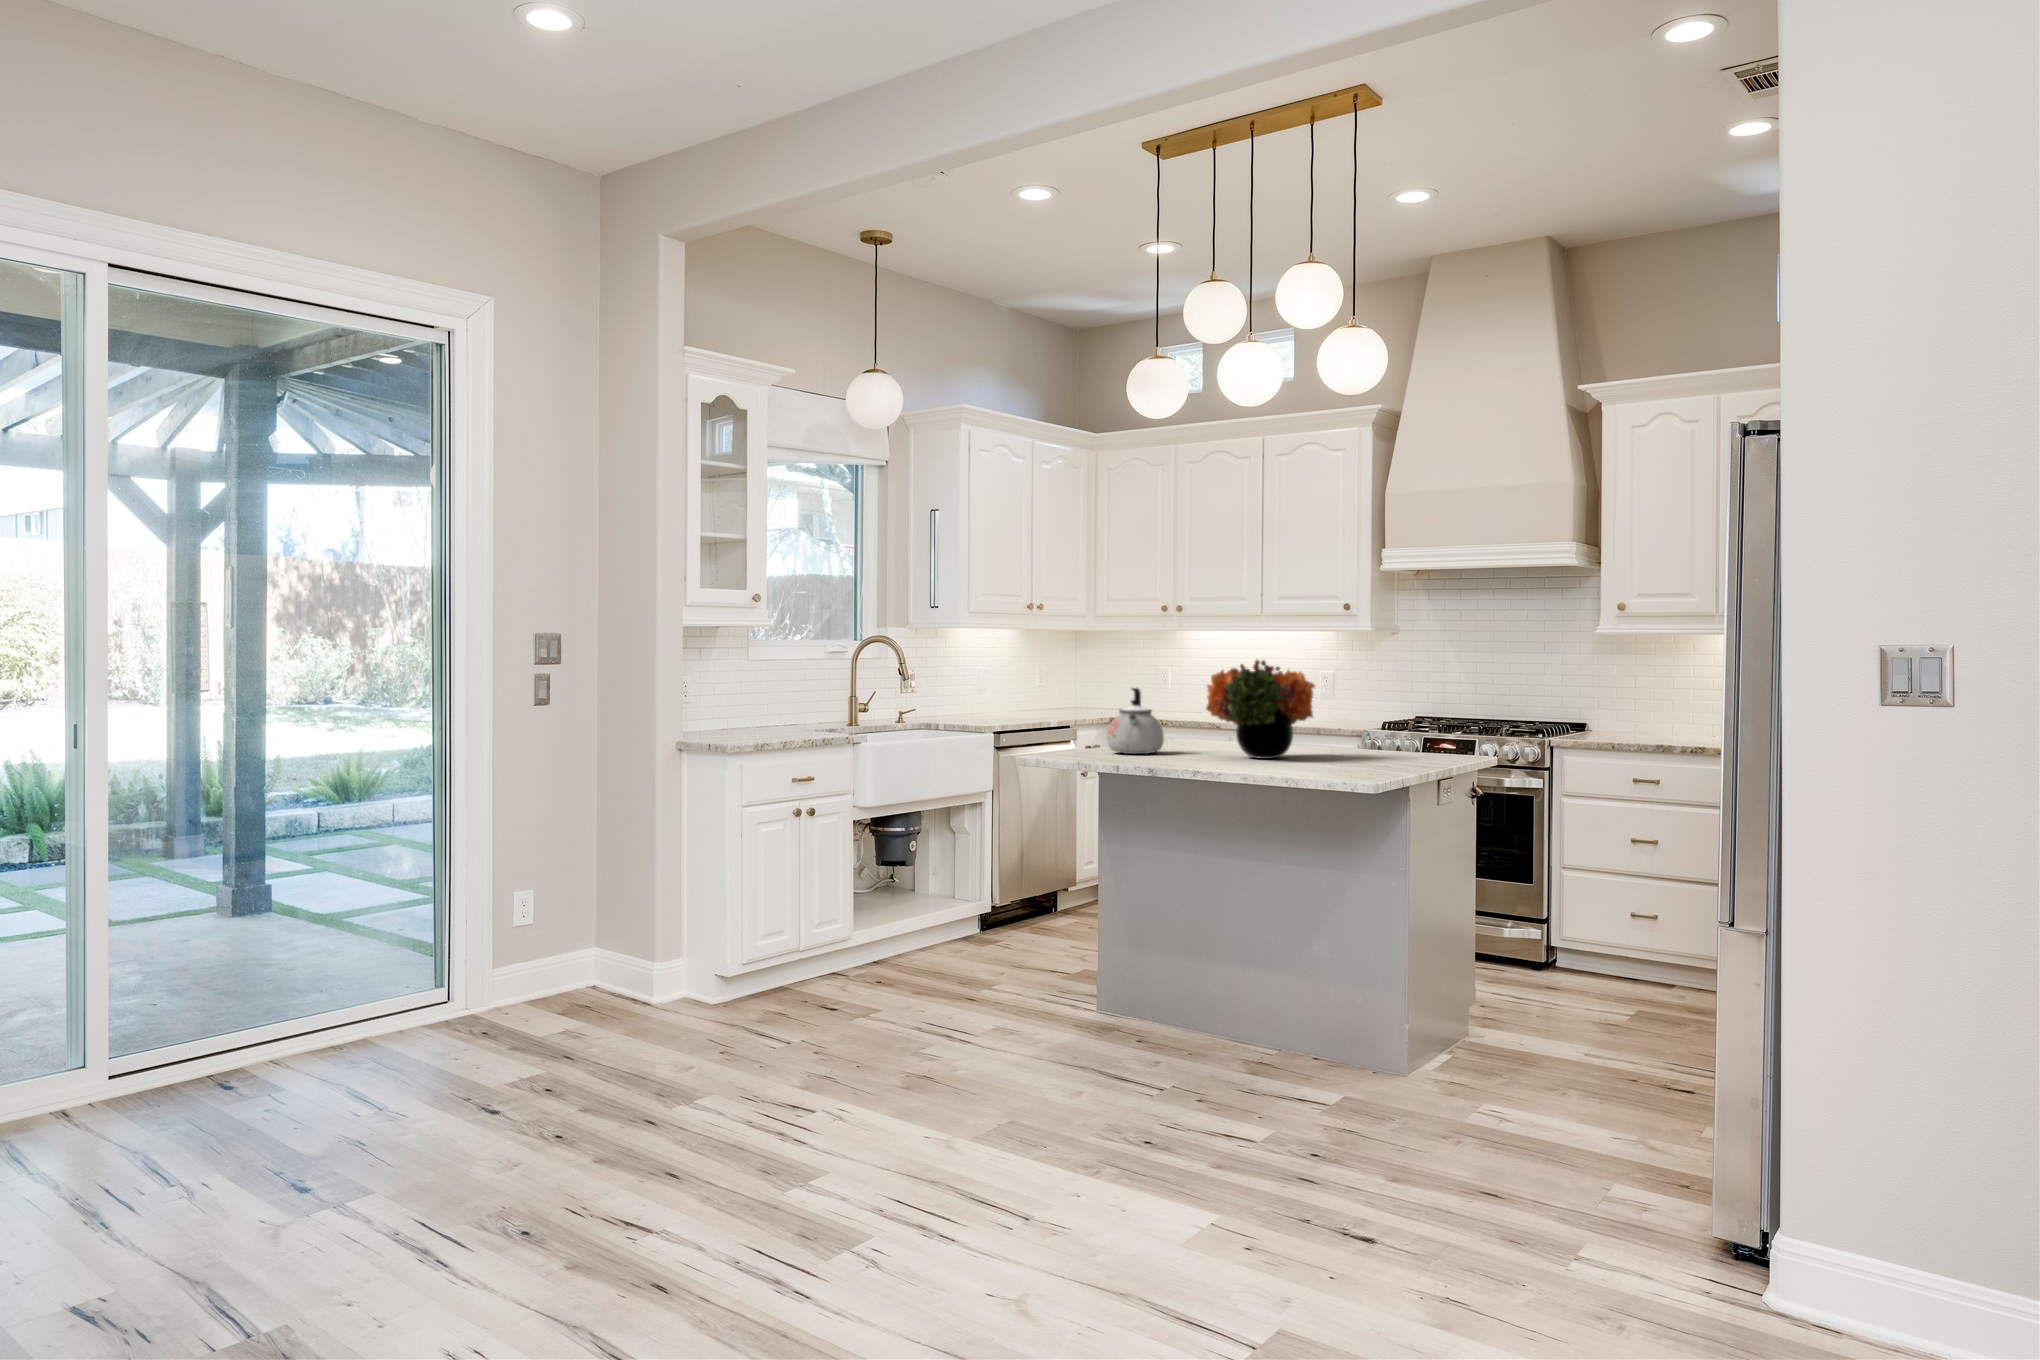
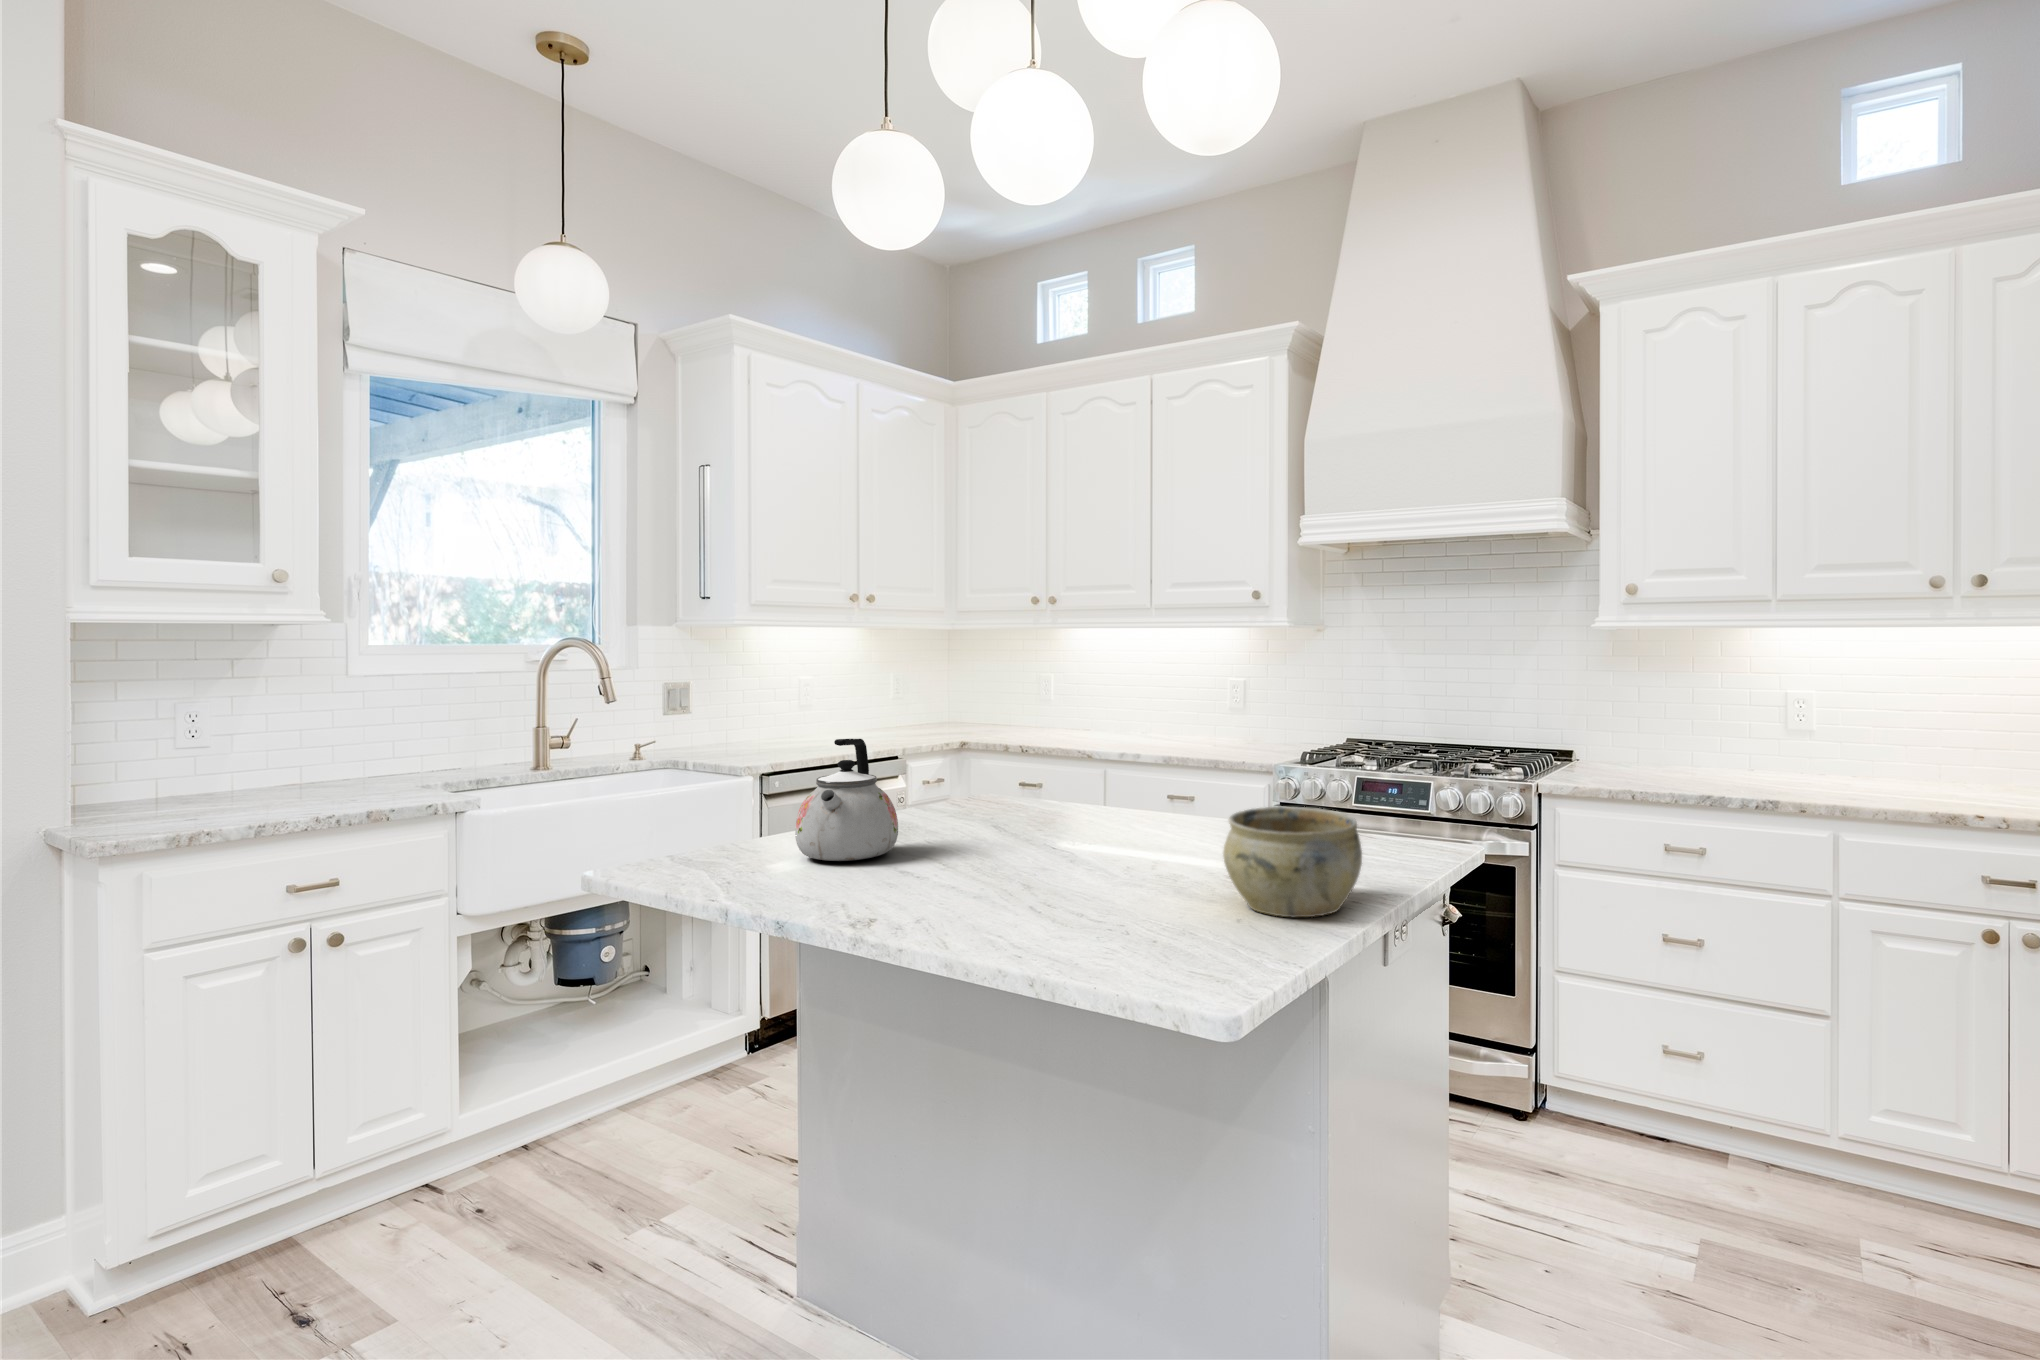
flower arrangement: present [1206,660,1315,759] -> none [942,691,1151,882]
ceramic bowl: none [1361,718,1432,765] -> present [1223,806,1362,917]

